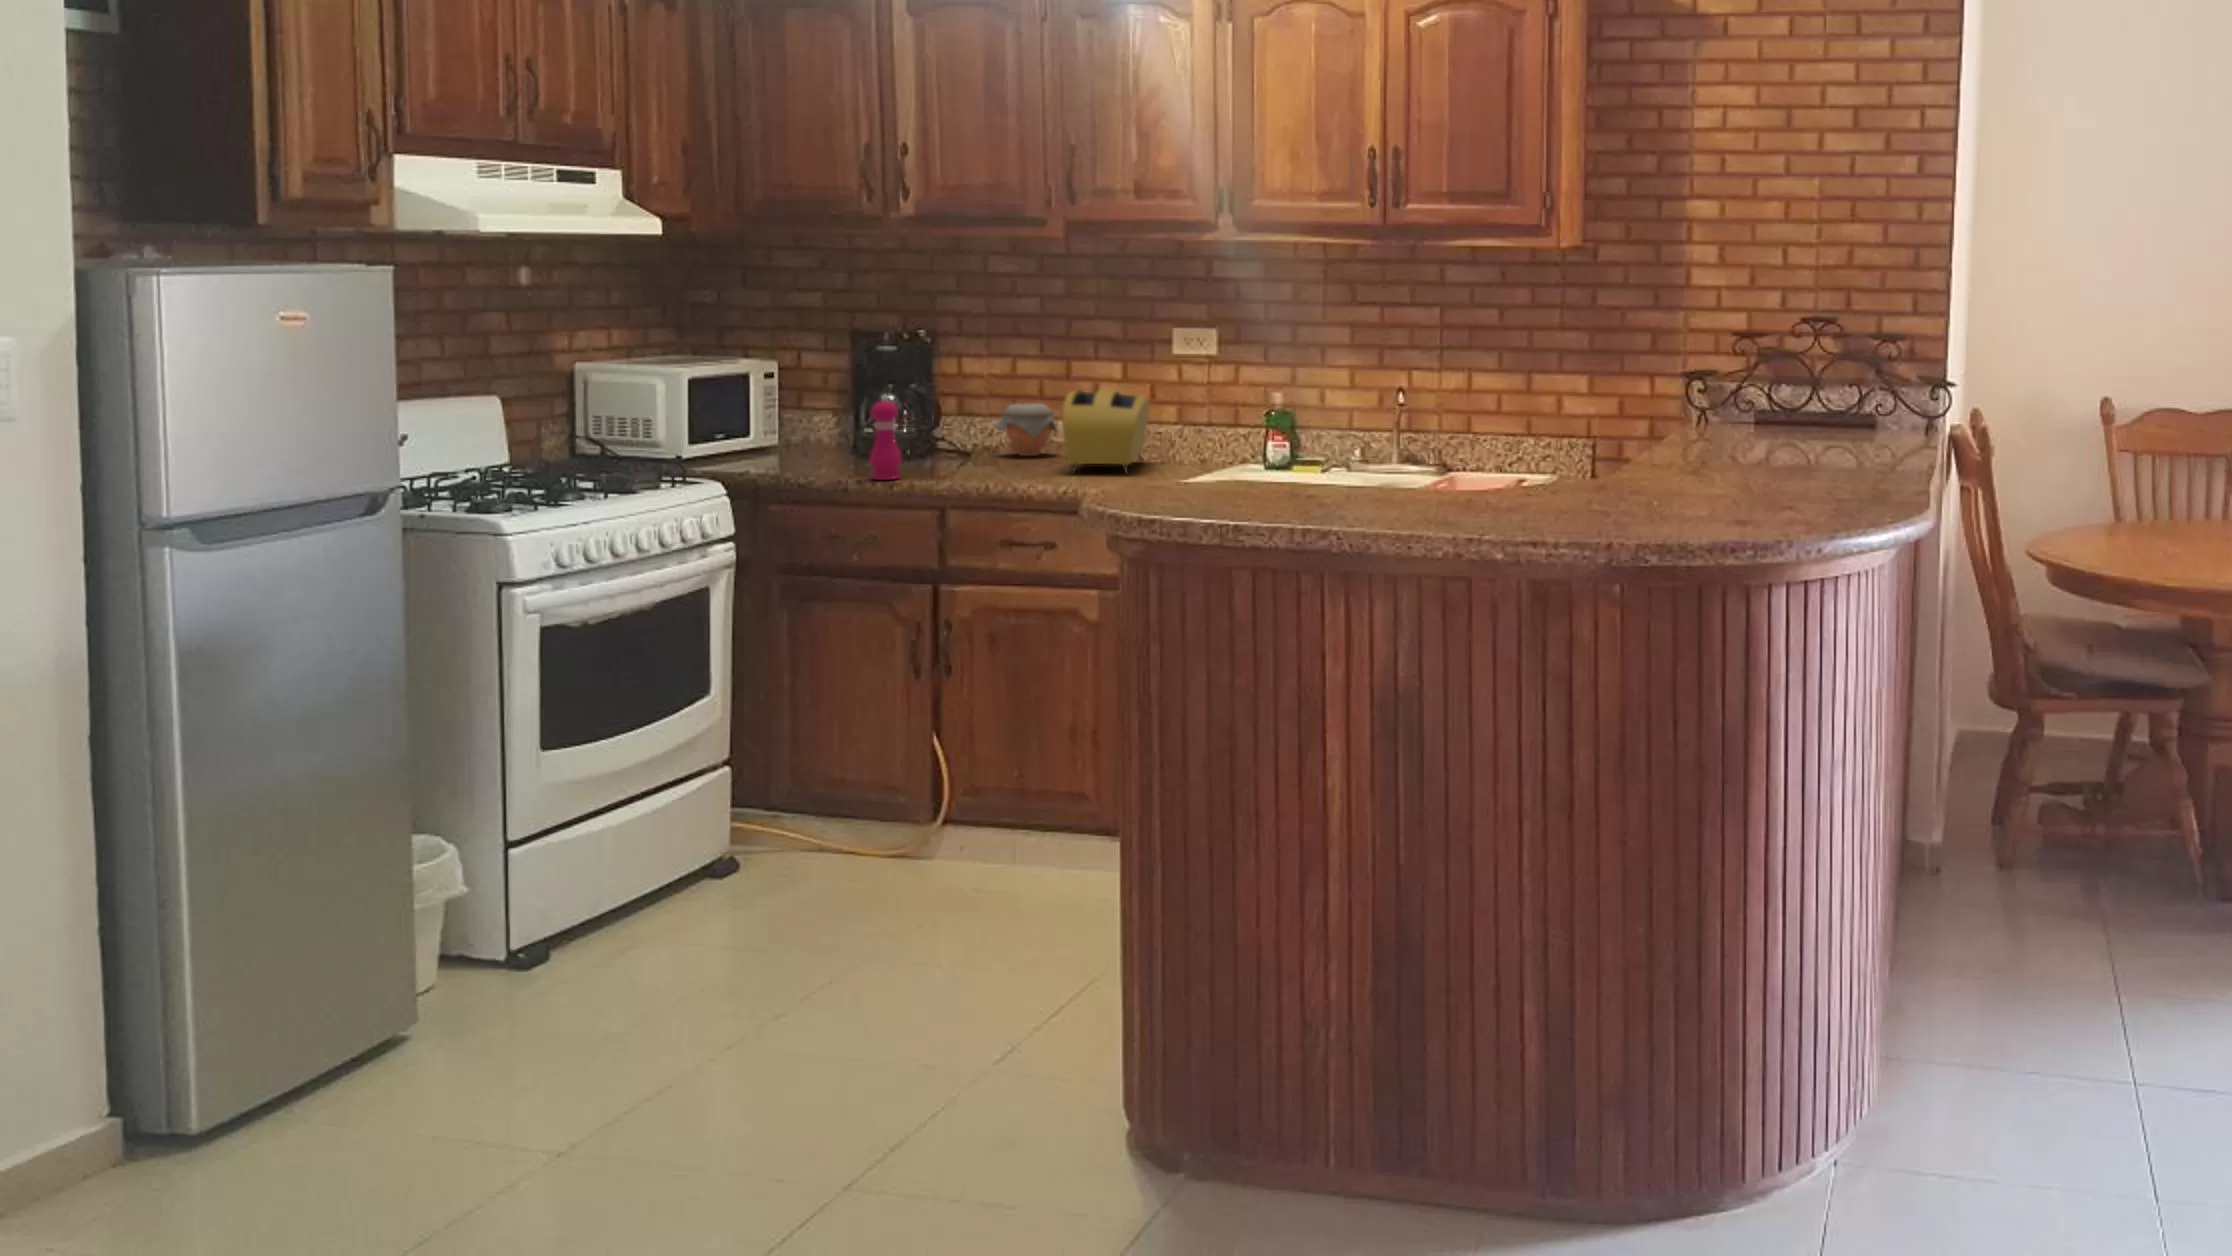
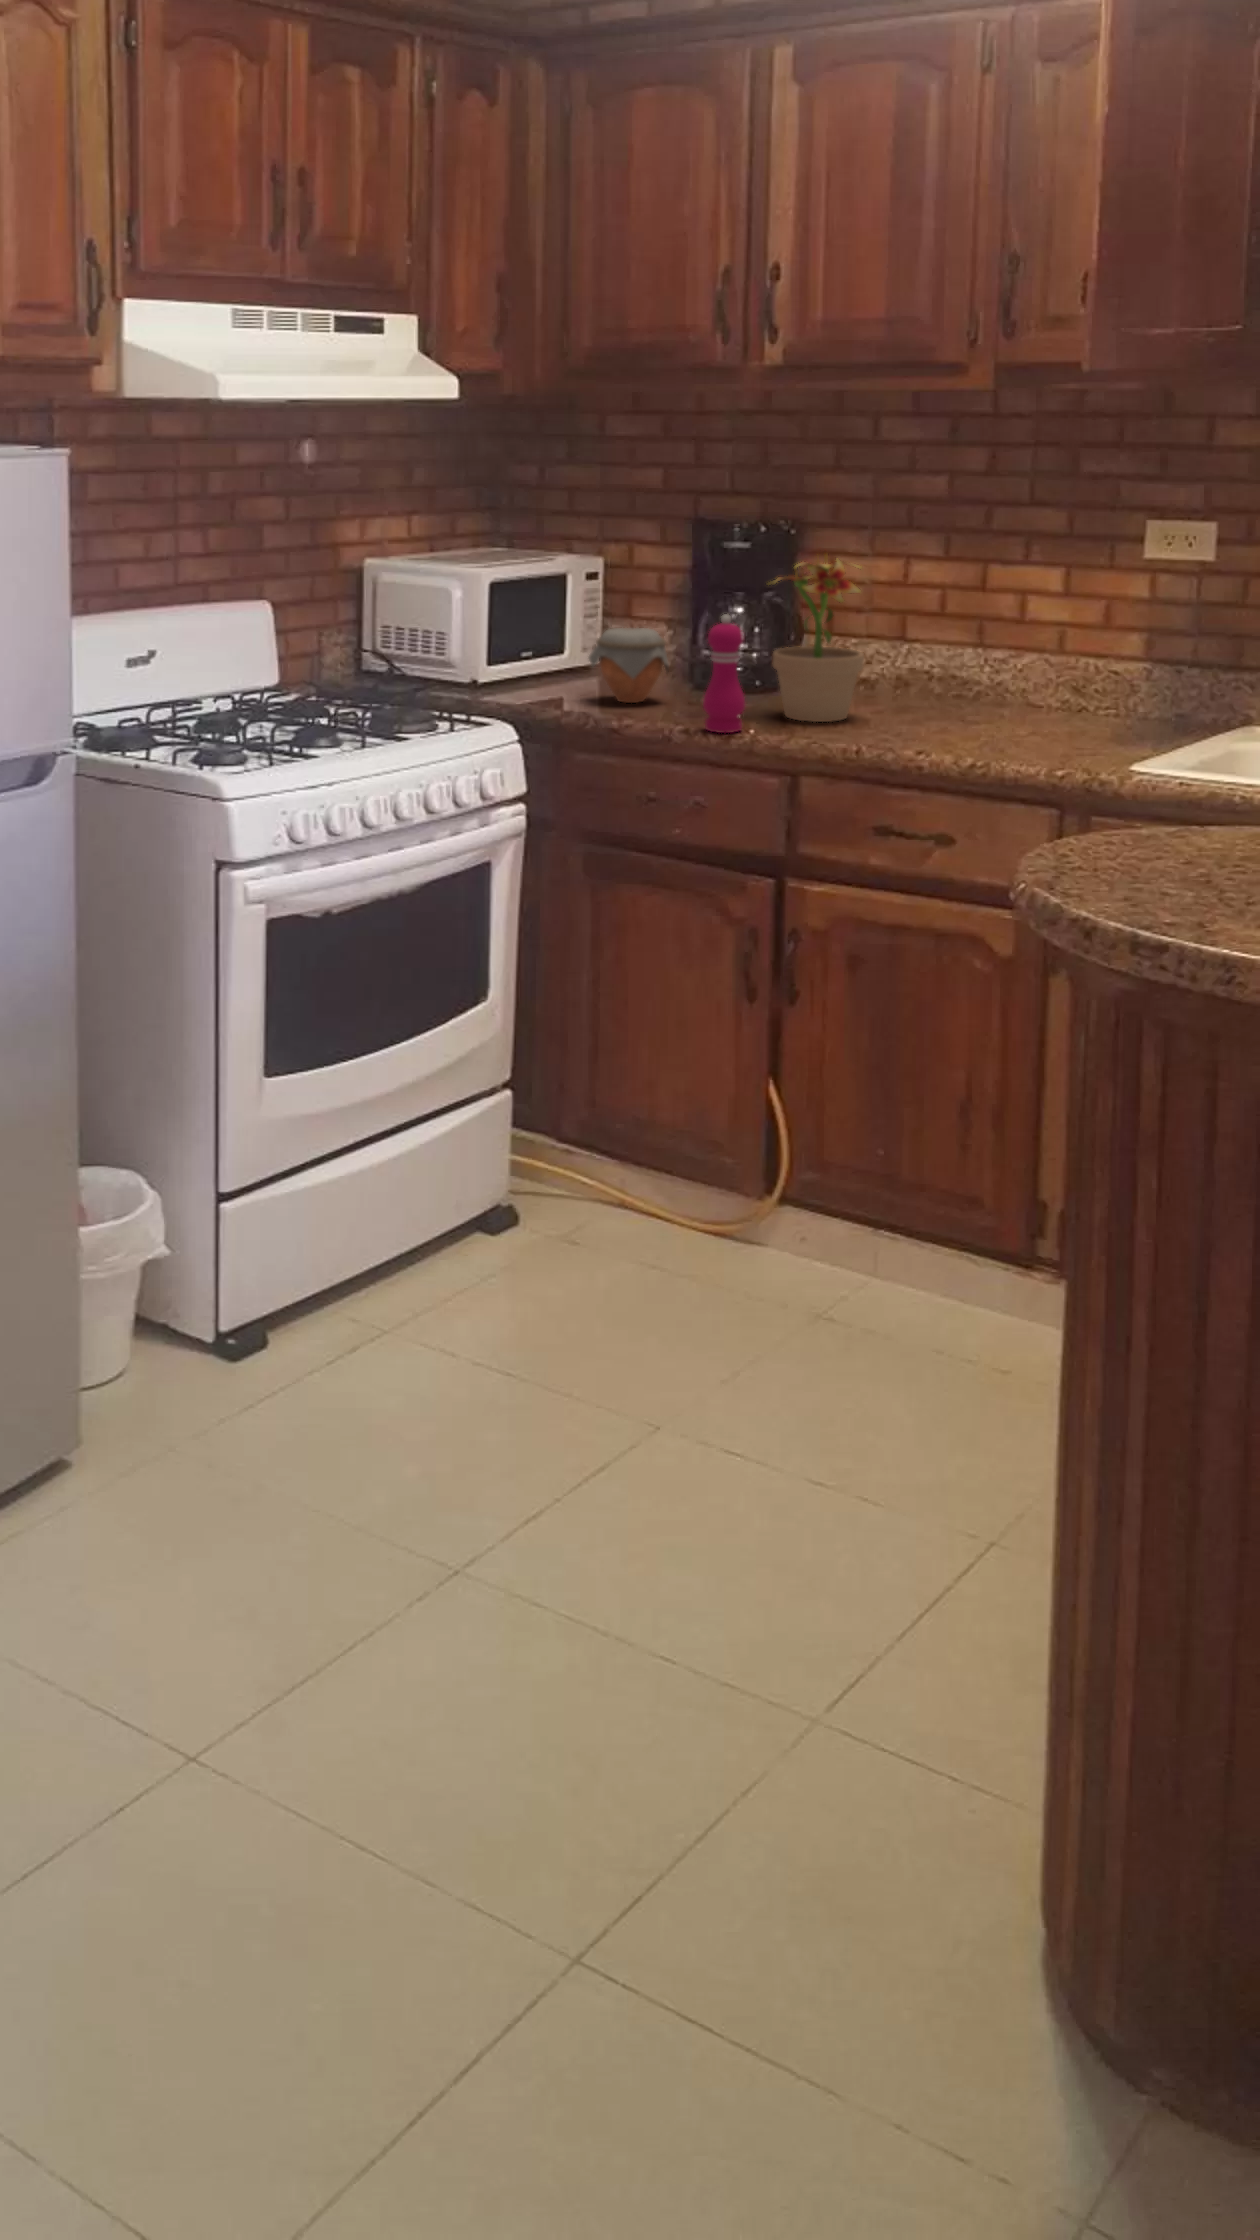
potted plant: none [911,347,986,471] -> present [768,551,864,722]
toaster: present [1062,389,1150,472] -> none [976,613,1108,744]
jar: present [997,403,1057,456] -> present [589,628,669,703]

